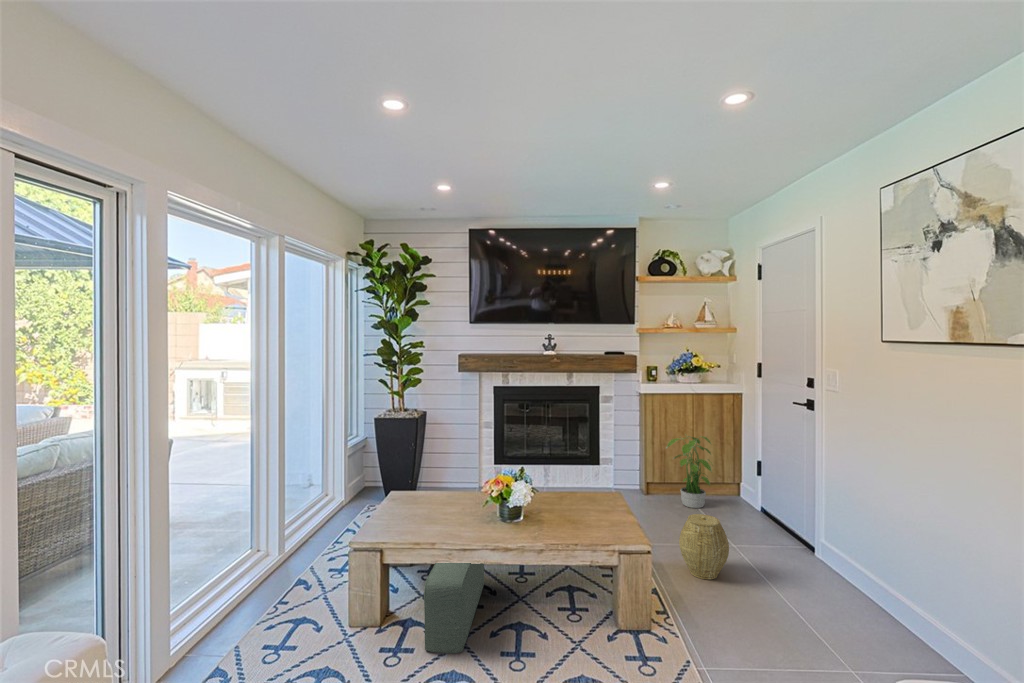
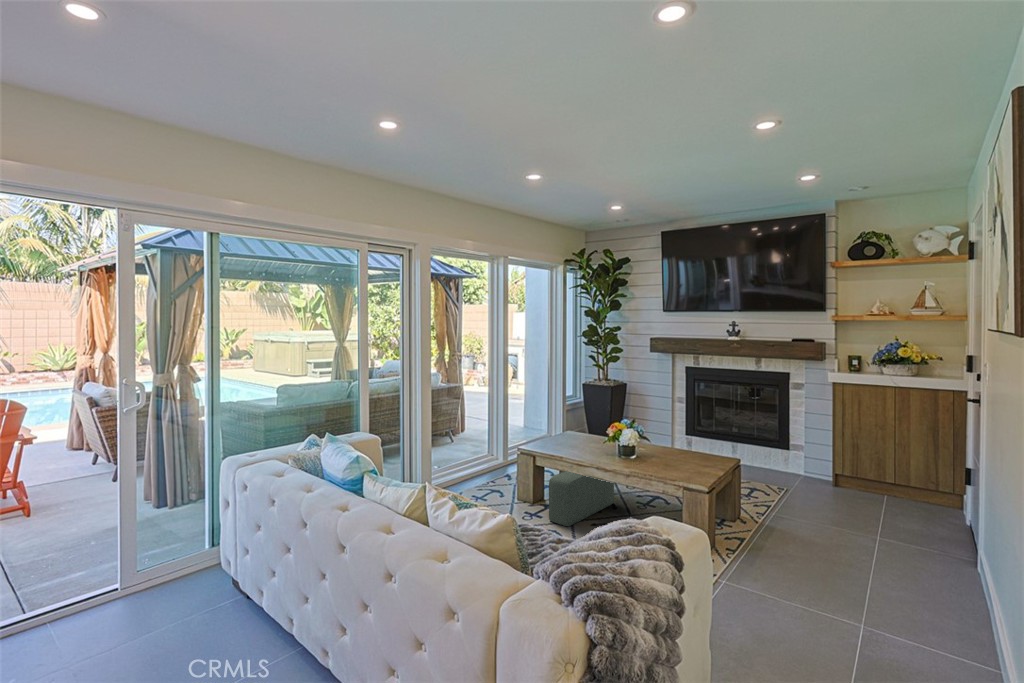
potted plant: present [667,436,712,508] -> none [848,426,904,505]
woven basket: present [679,514,729,580] -> none [785,487,835,546]

